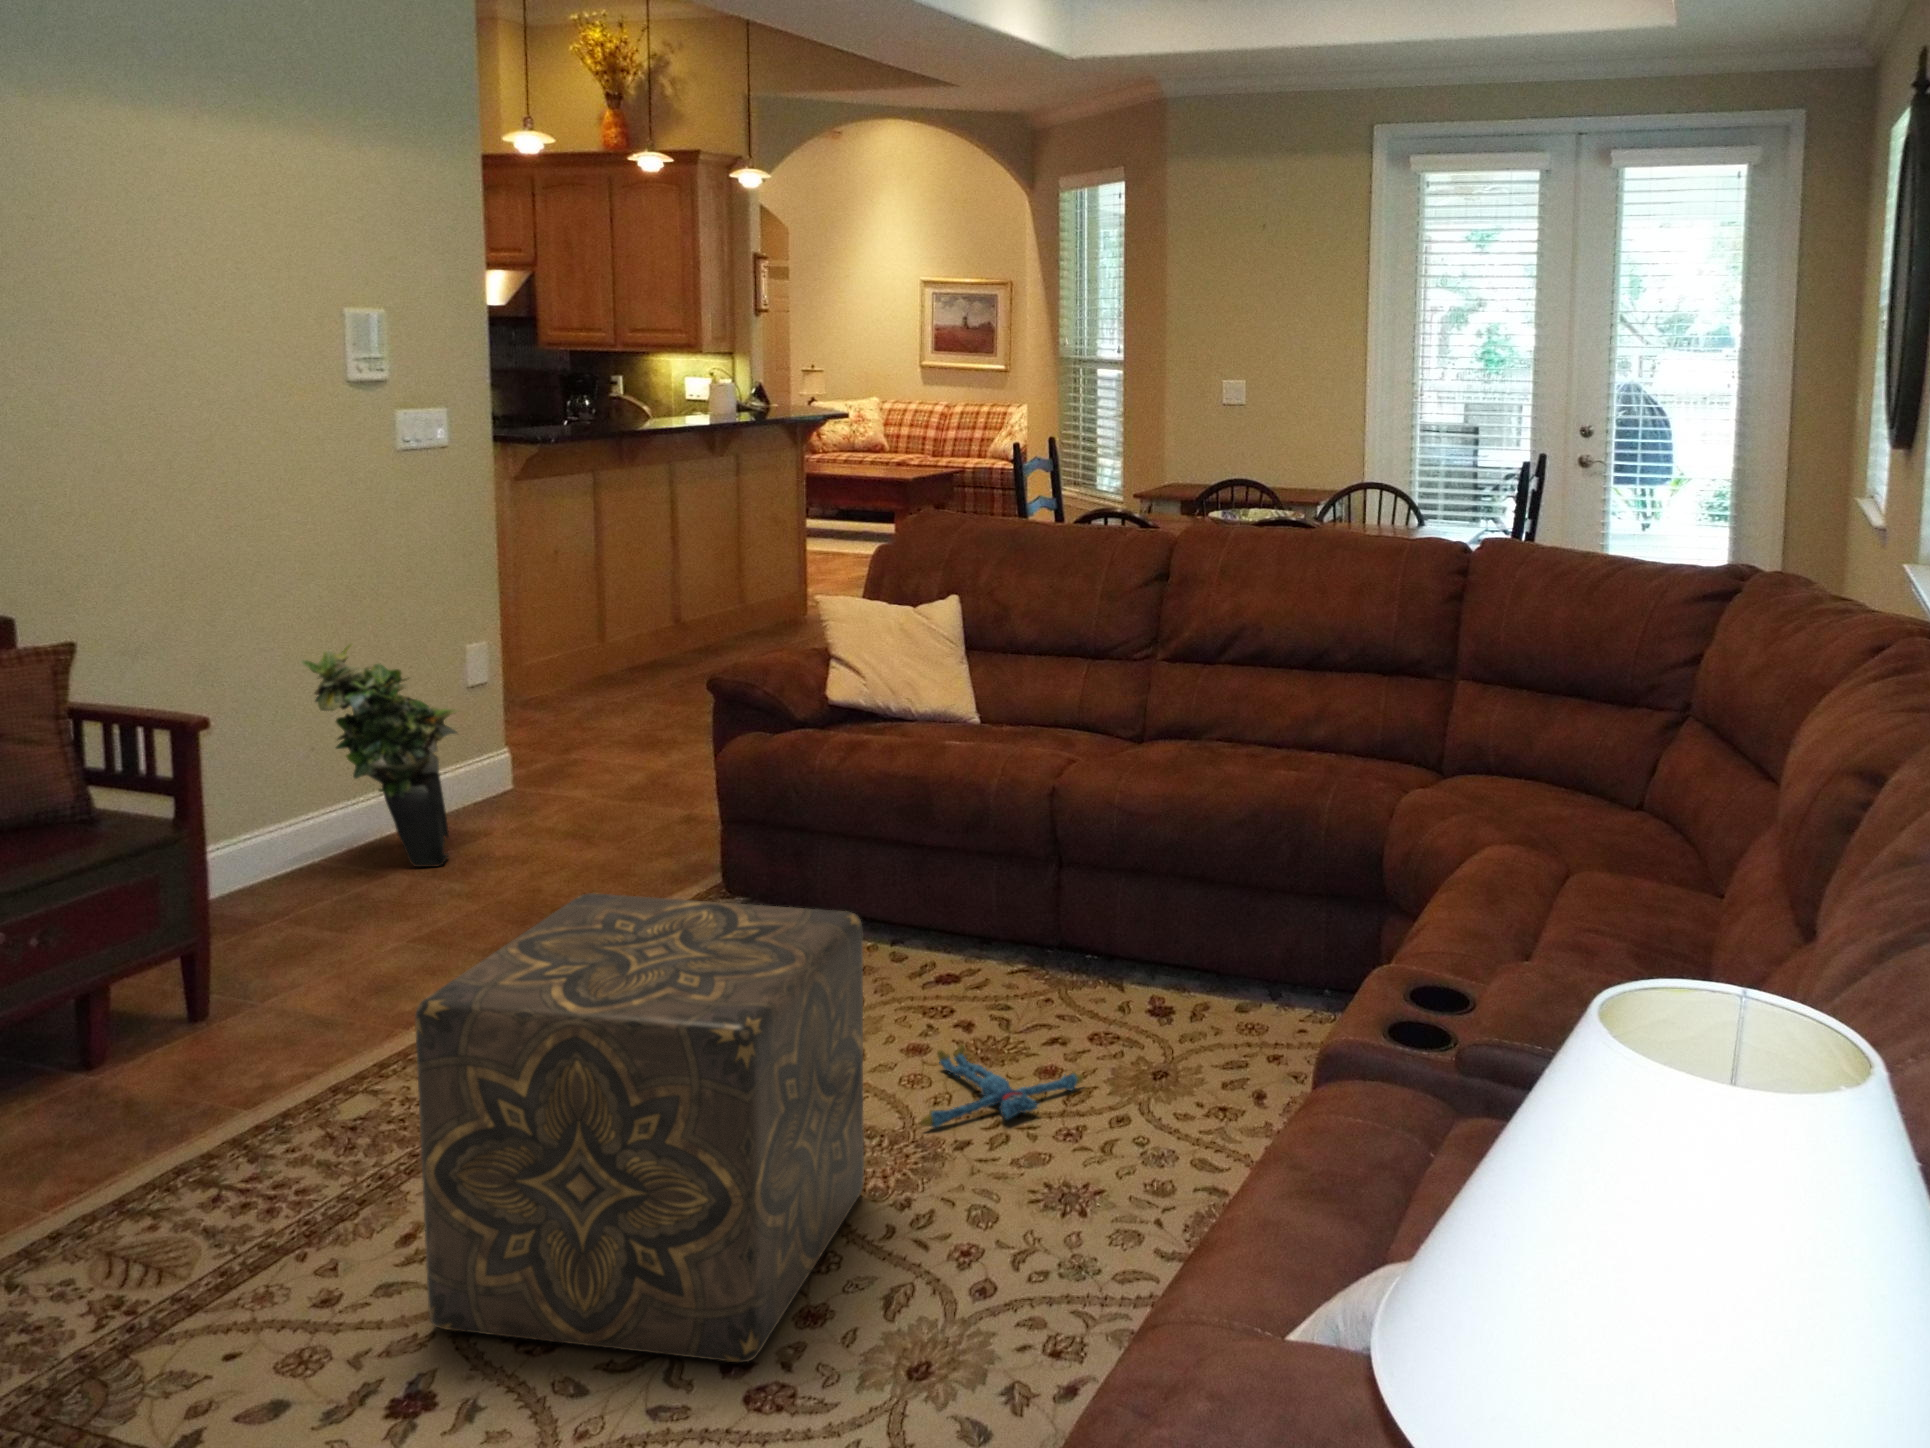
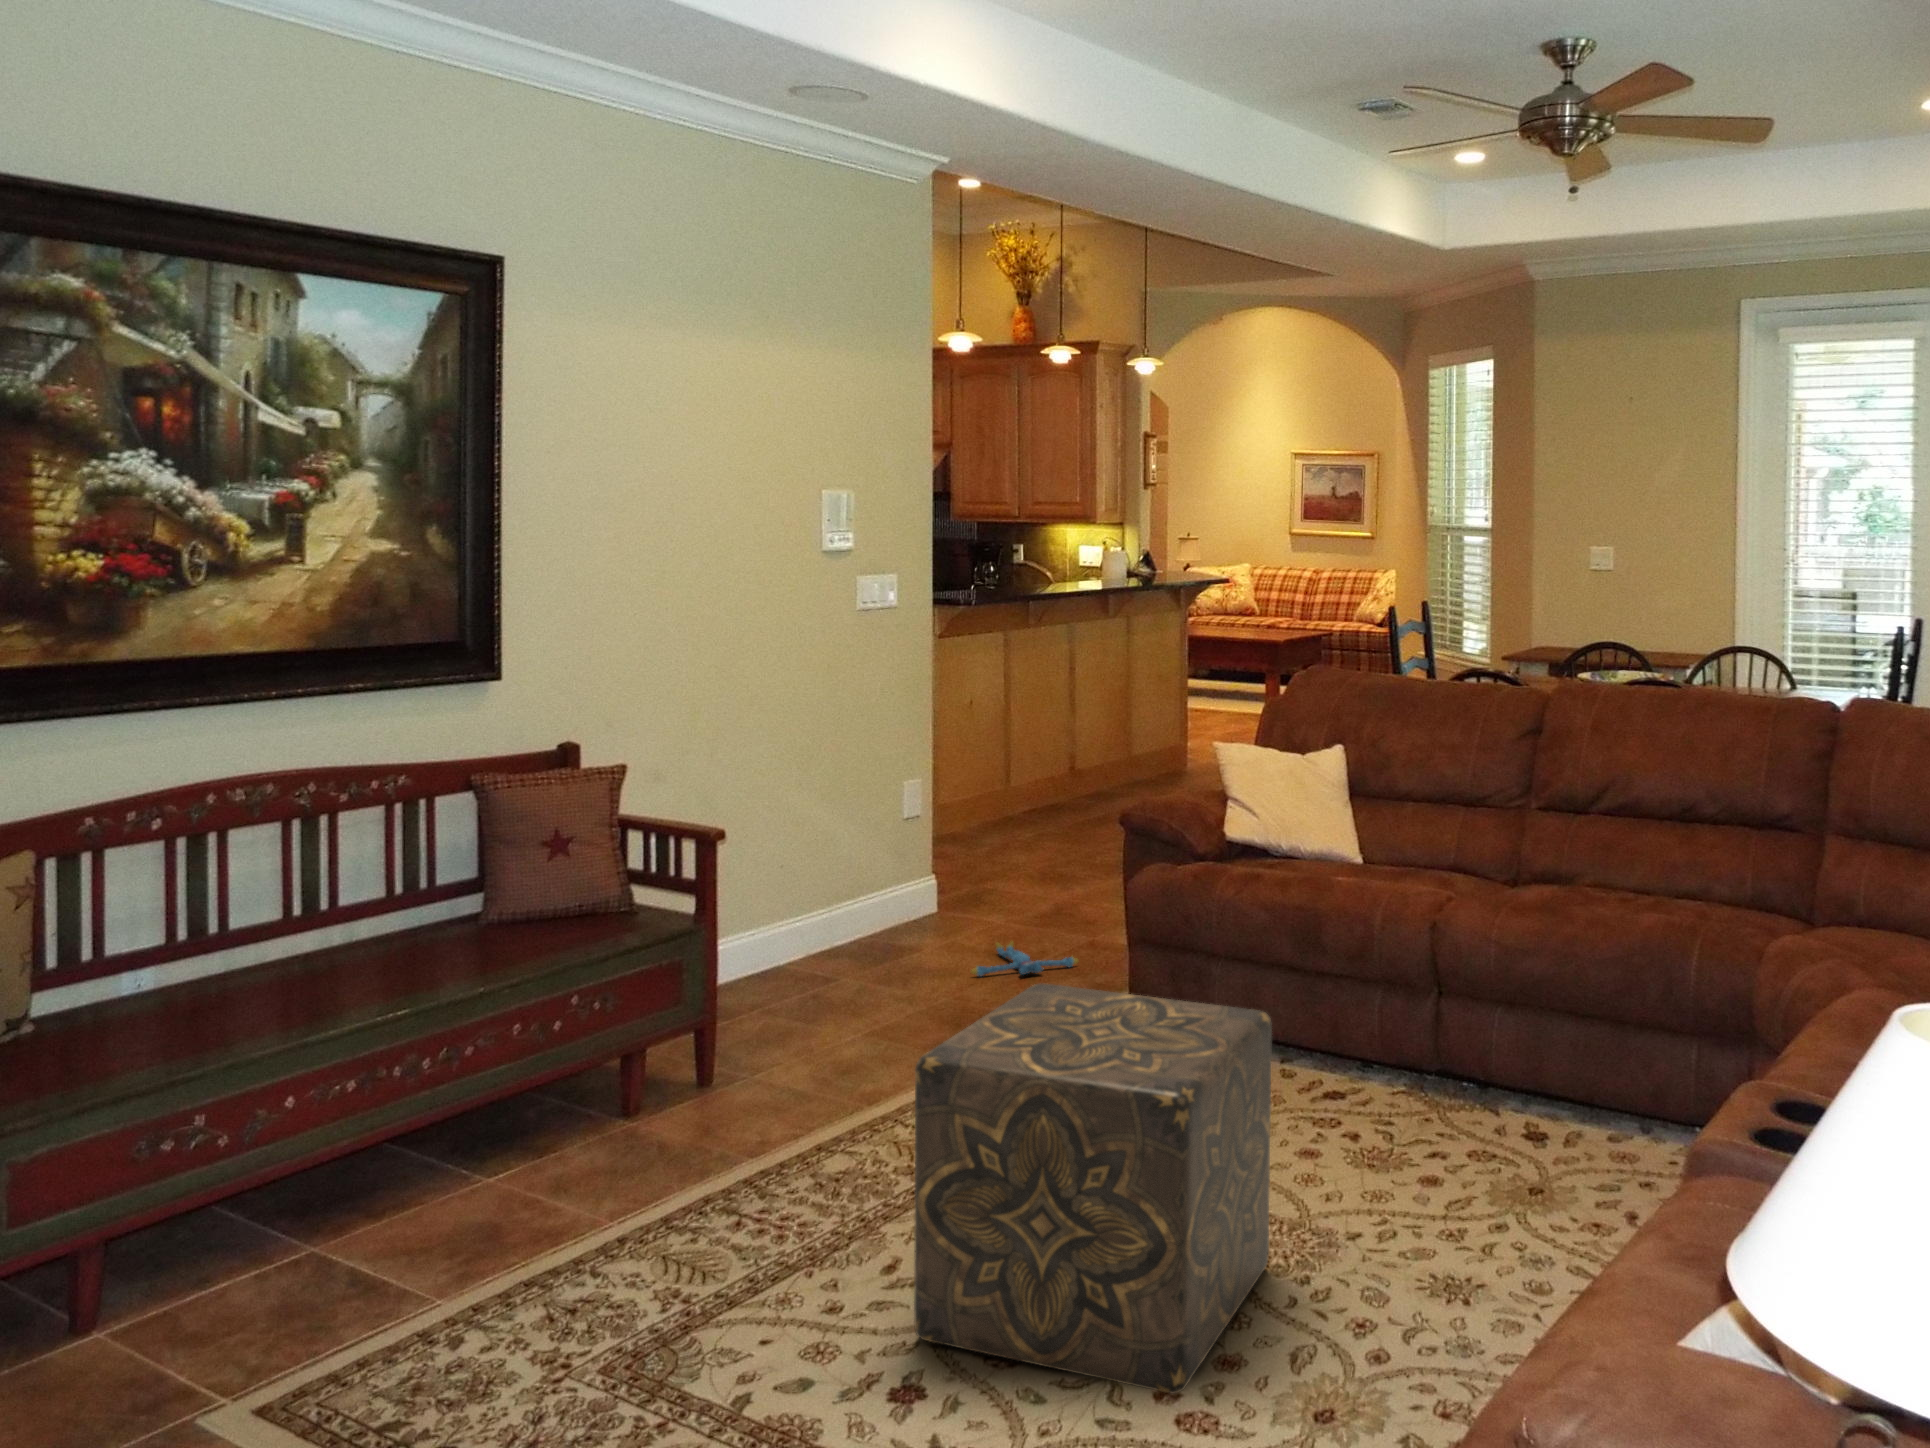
potted plant: present [301,644,458,867] -> none [786,773,911,971]
plush toy: present [921,1044,1084,1128] -> present [971,941,1078,976]

